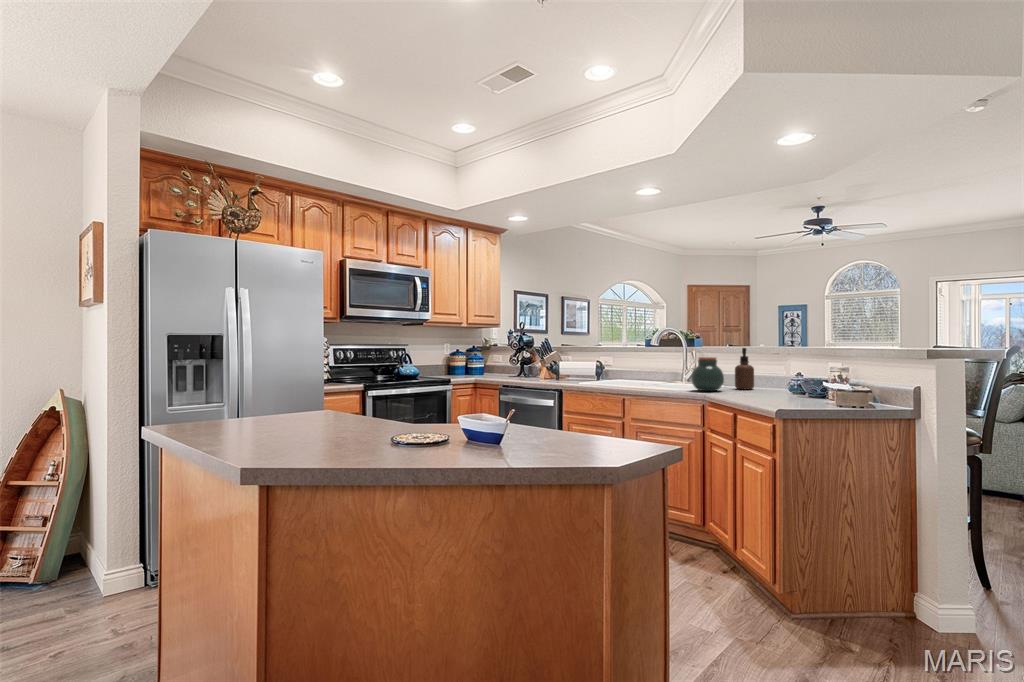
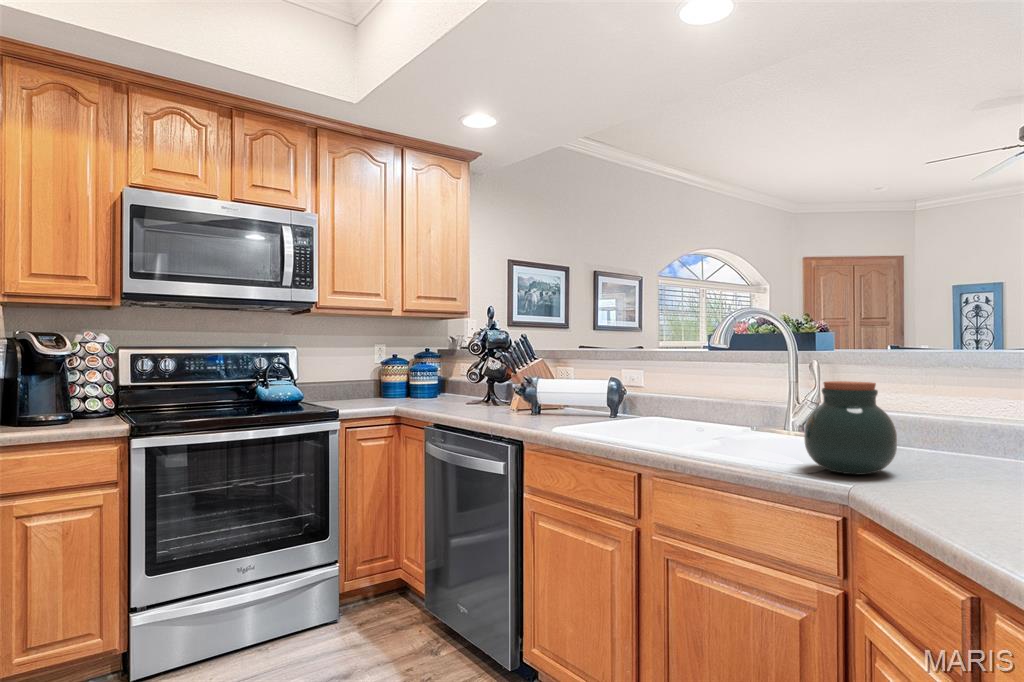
soap dispenser: present [735,348,754,389] -> none [925,357,983,469]

